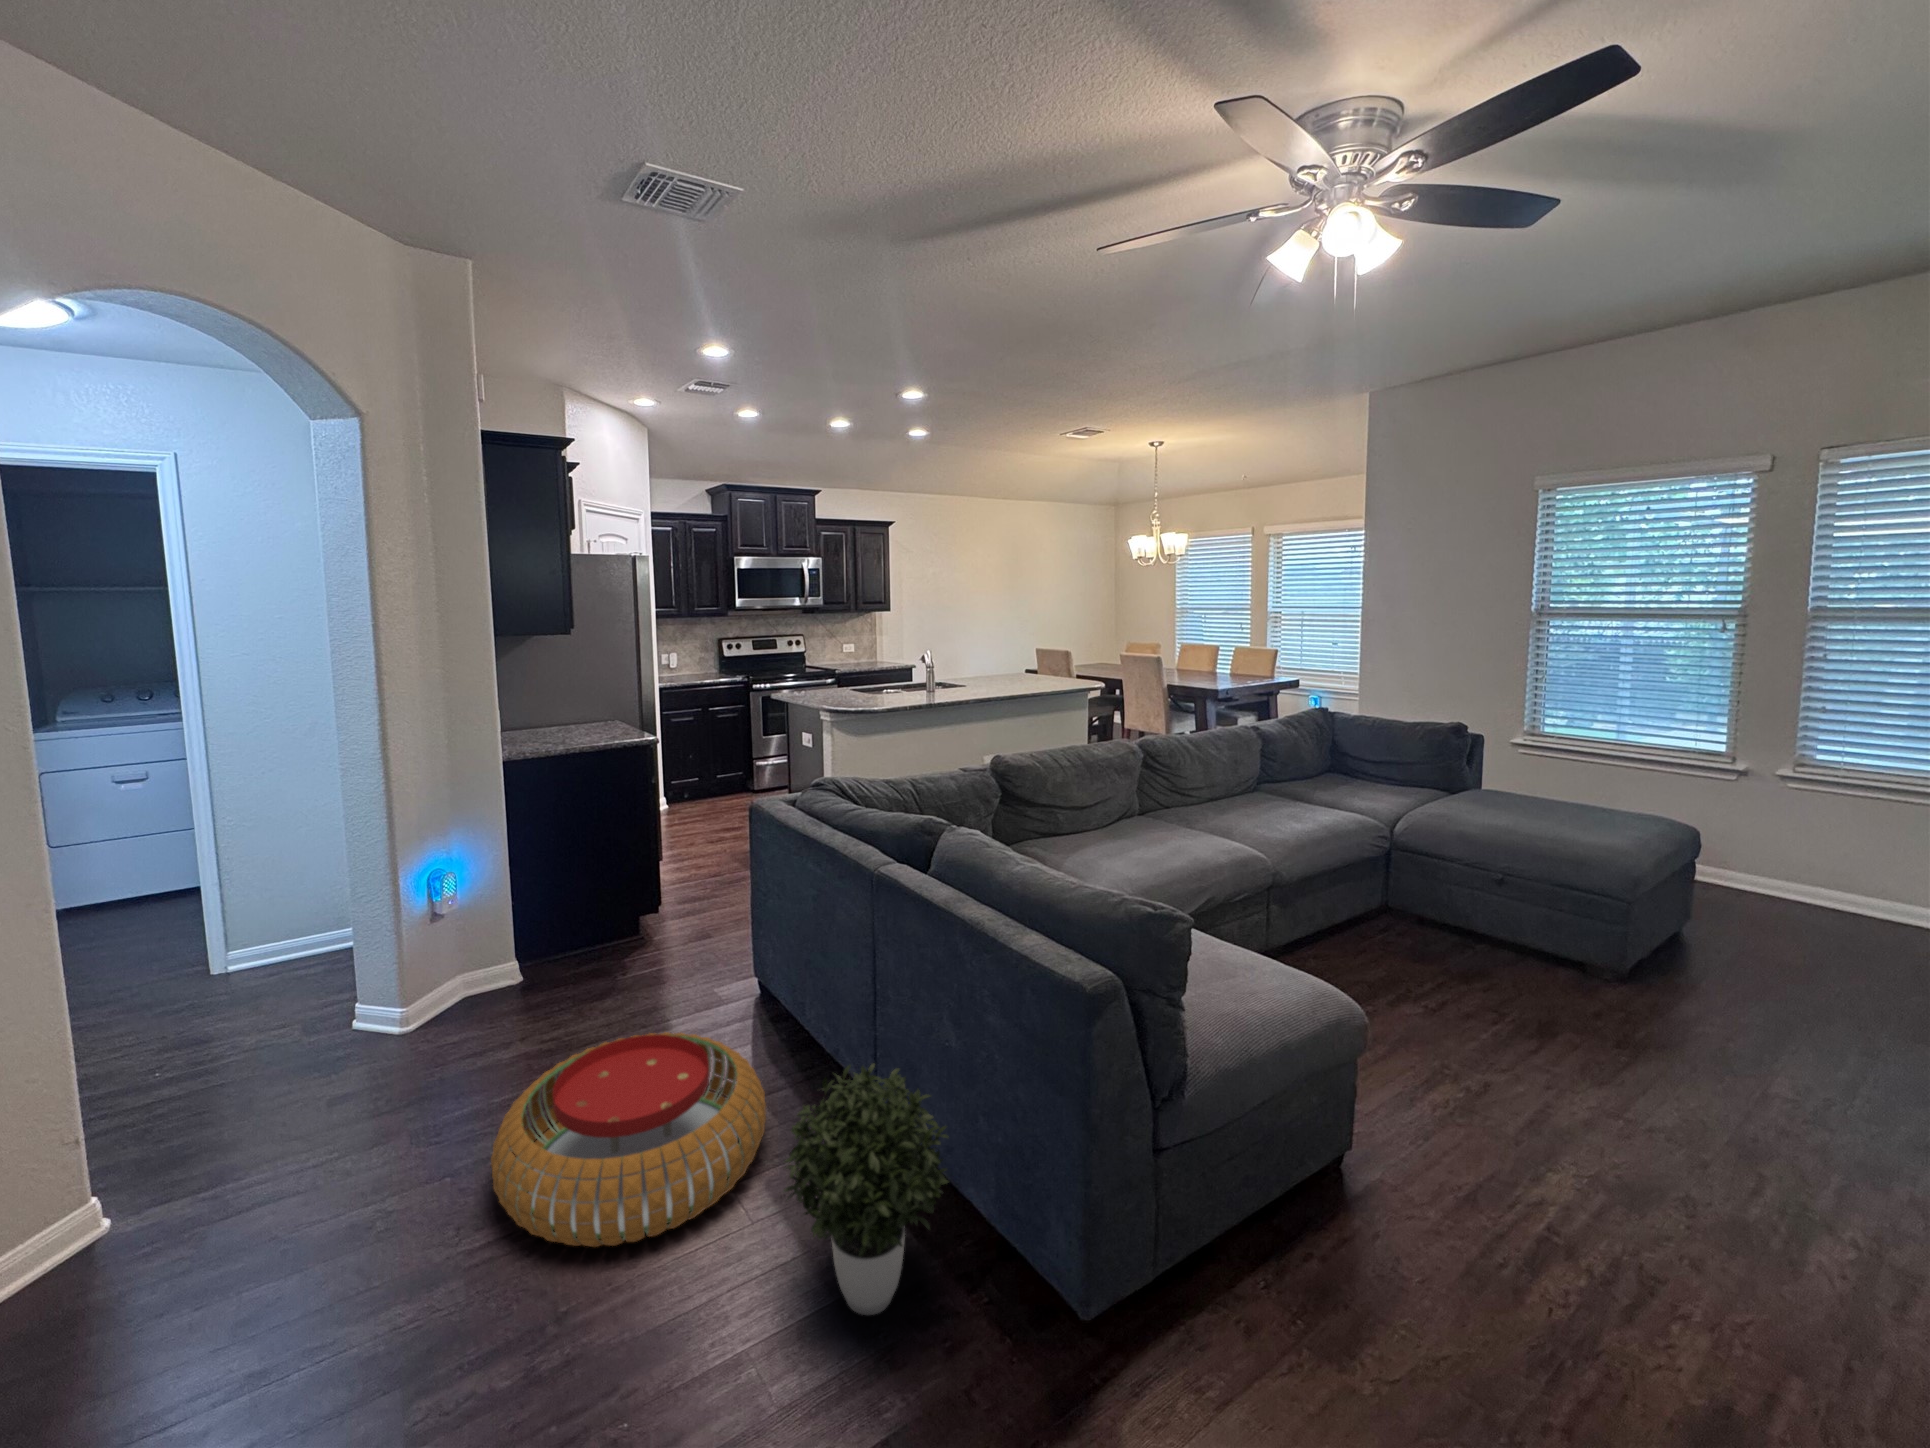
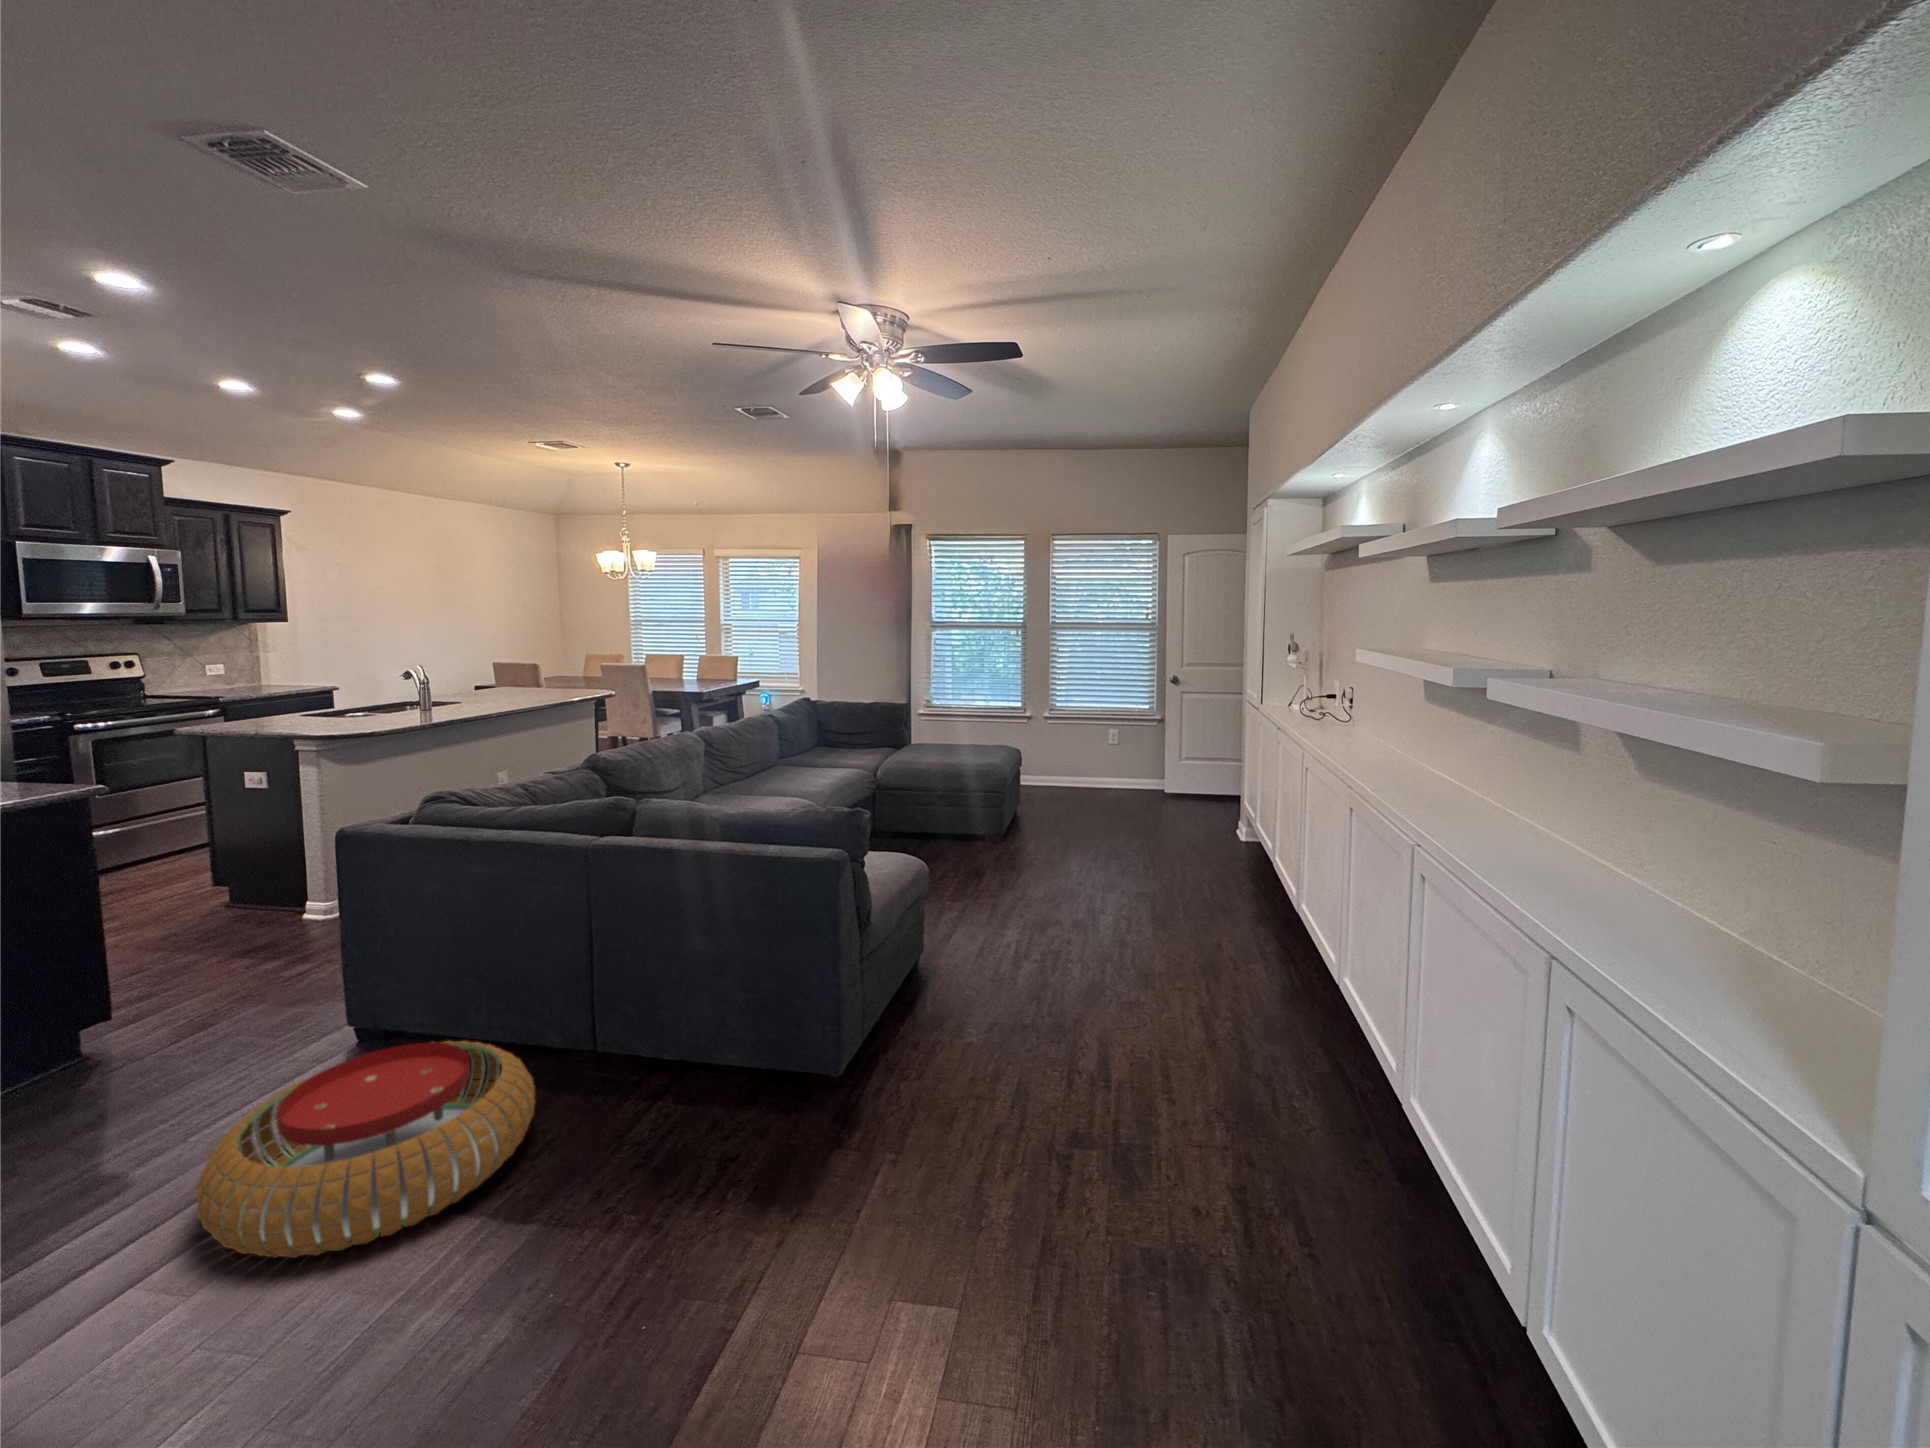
potted plant: present [784,1064,948,1315] -> none [622,955,758,1135]

